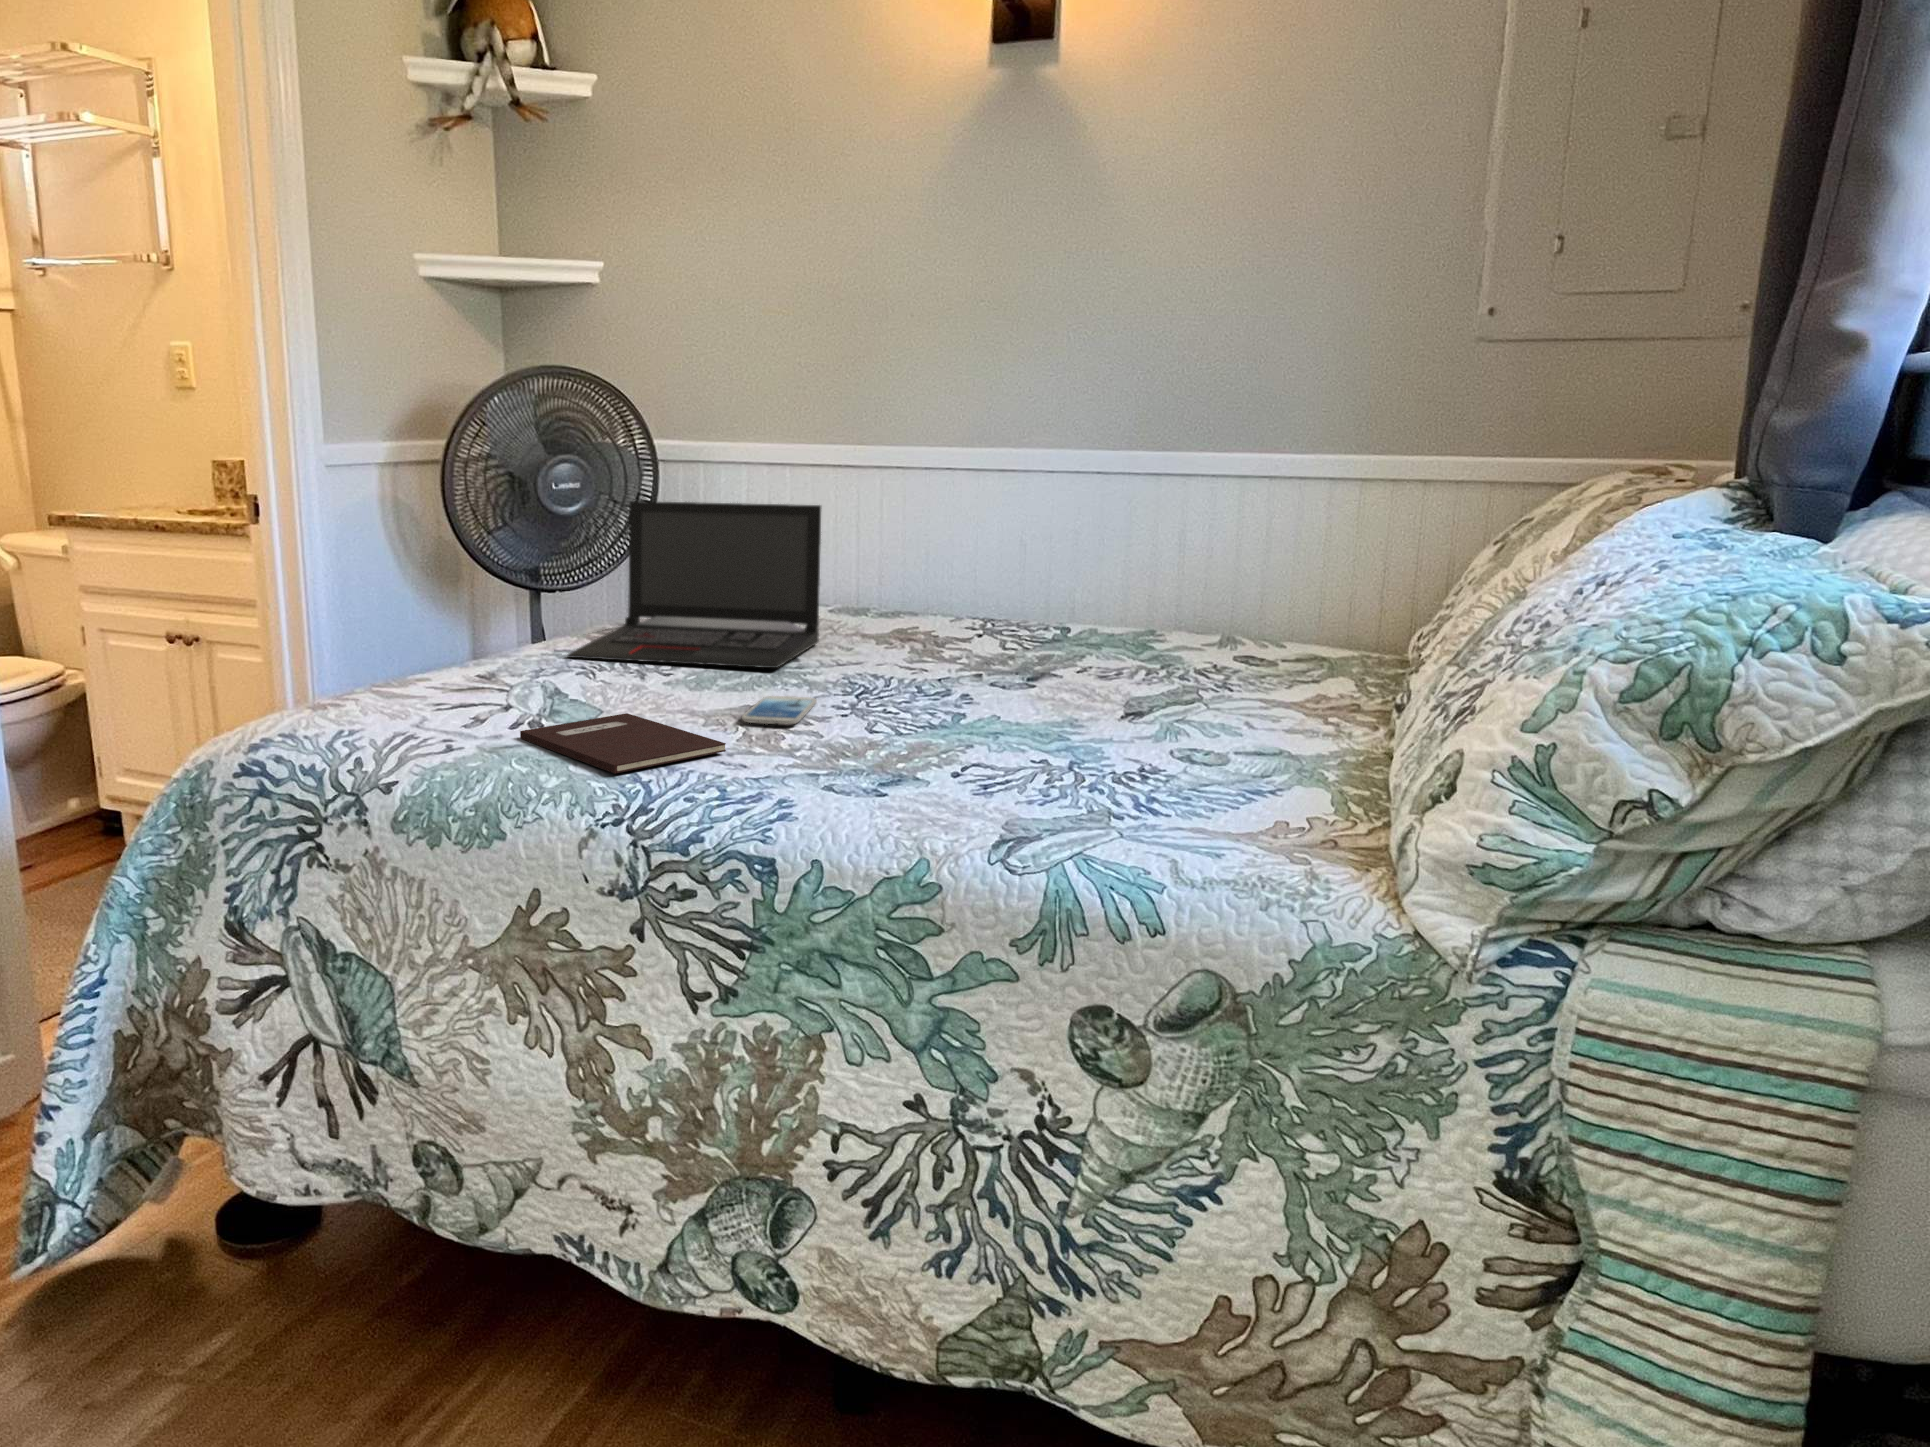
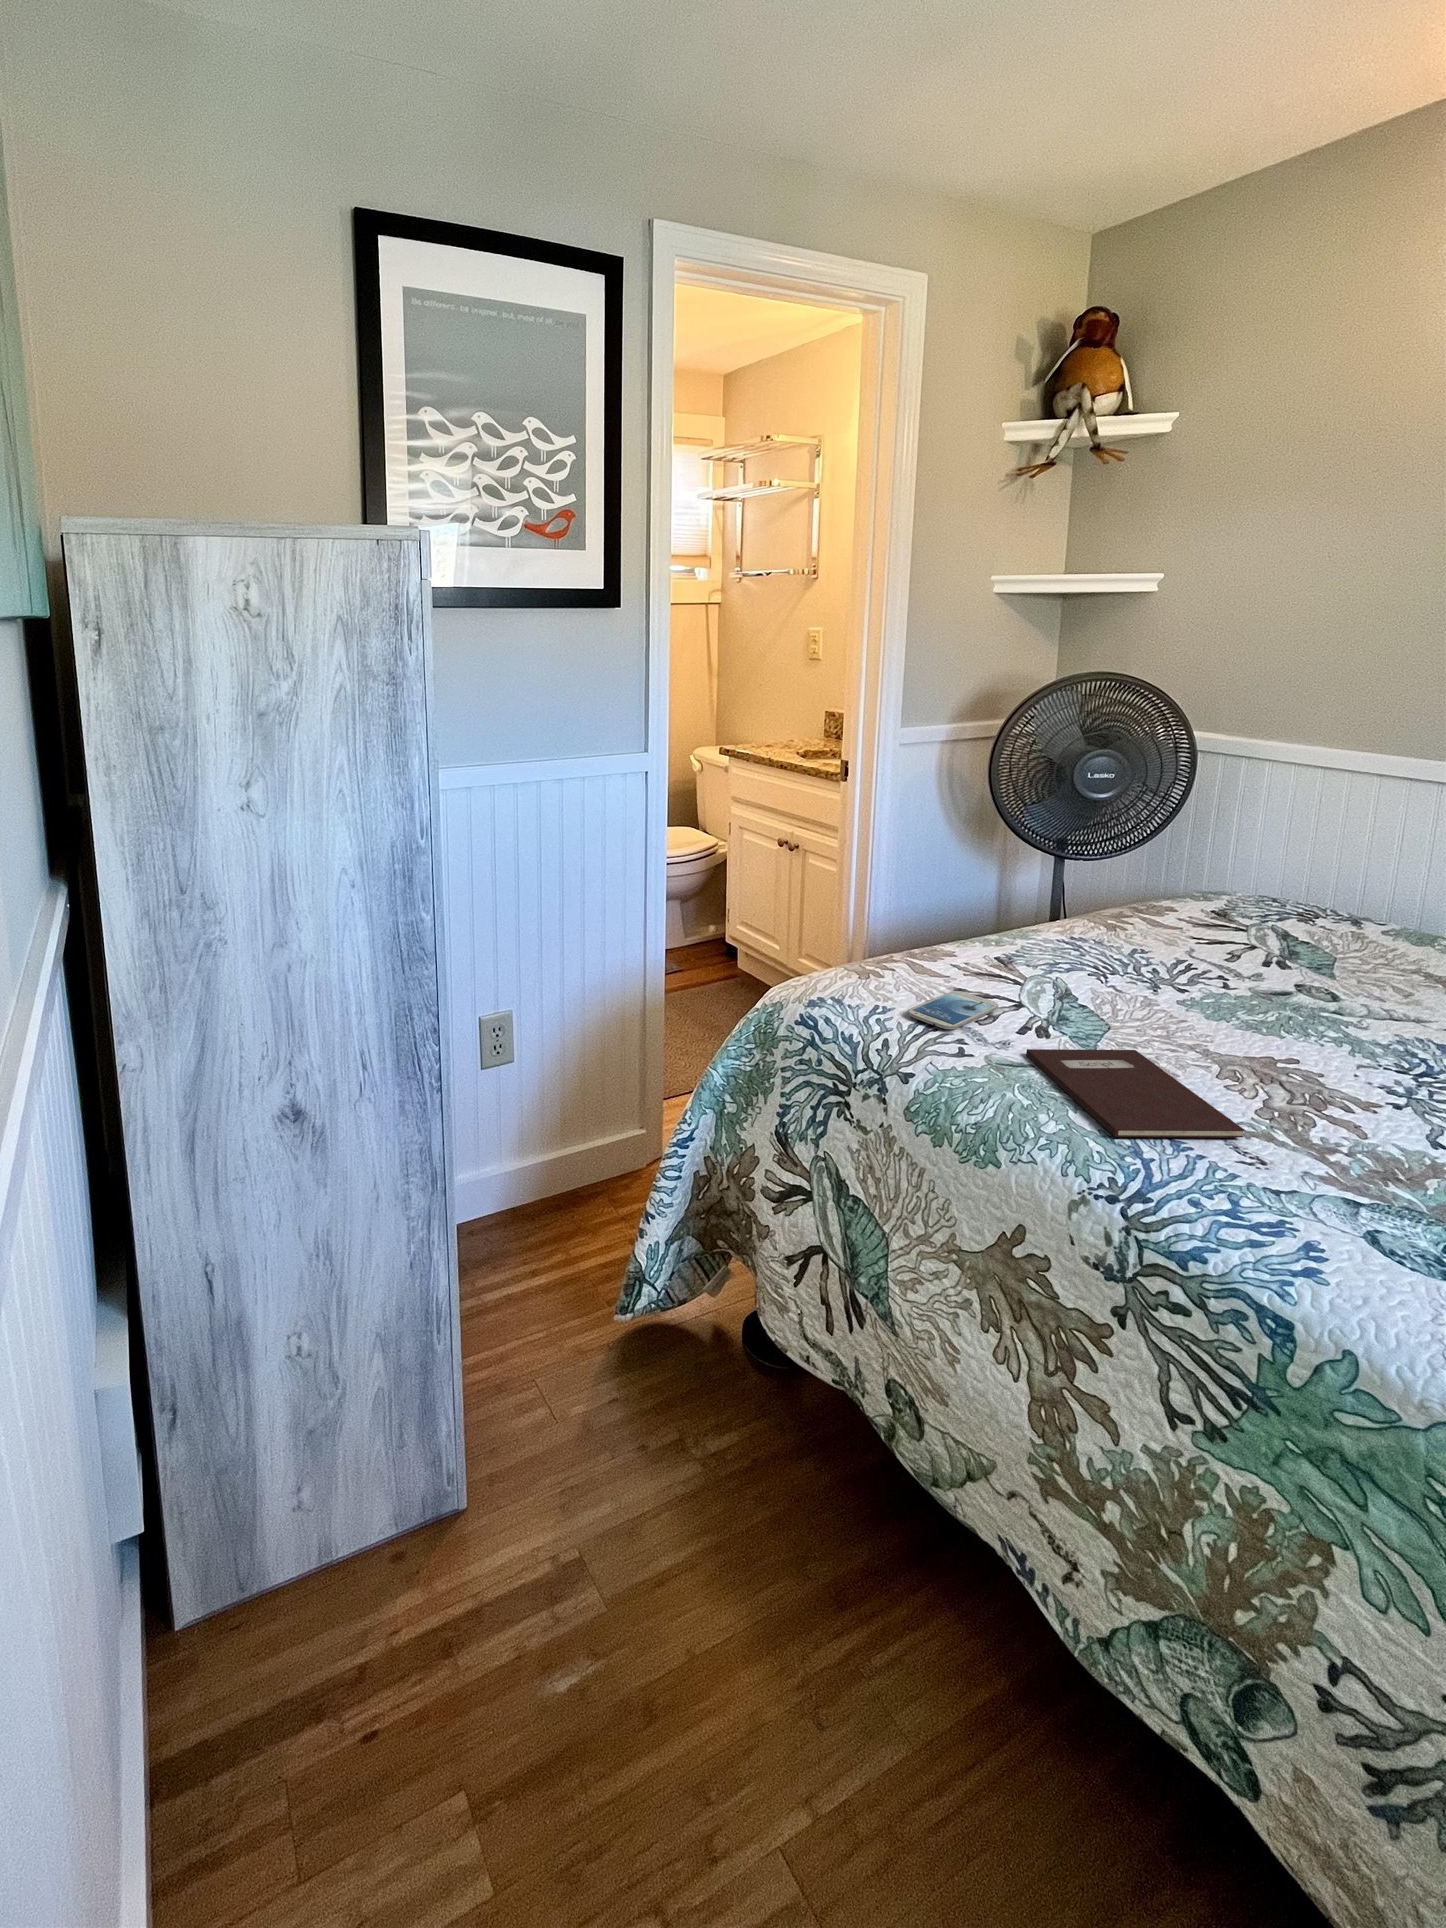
laptop: present [567,501,821,668] -> none [1081,809,1393,1016]
smartphone: present [742,696,817,724] -> present [908,991,998,1029]

